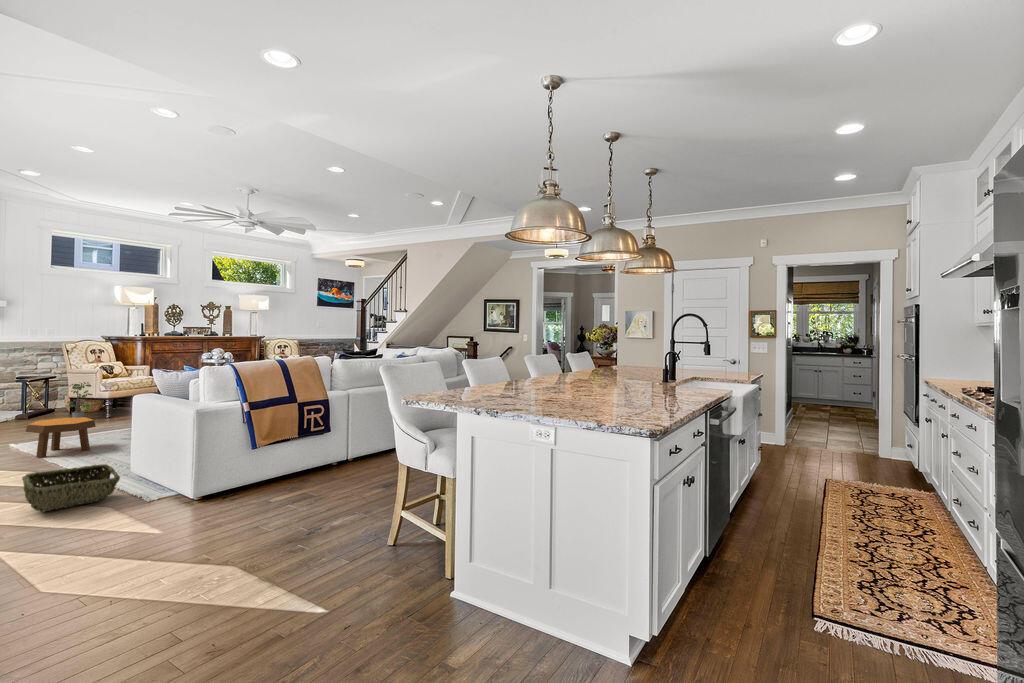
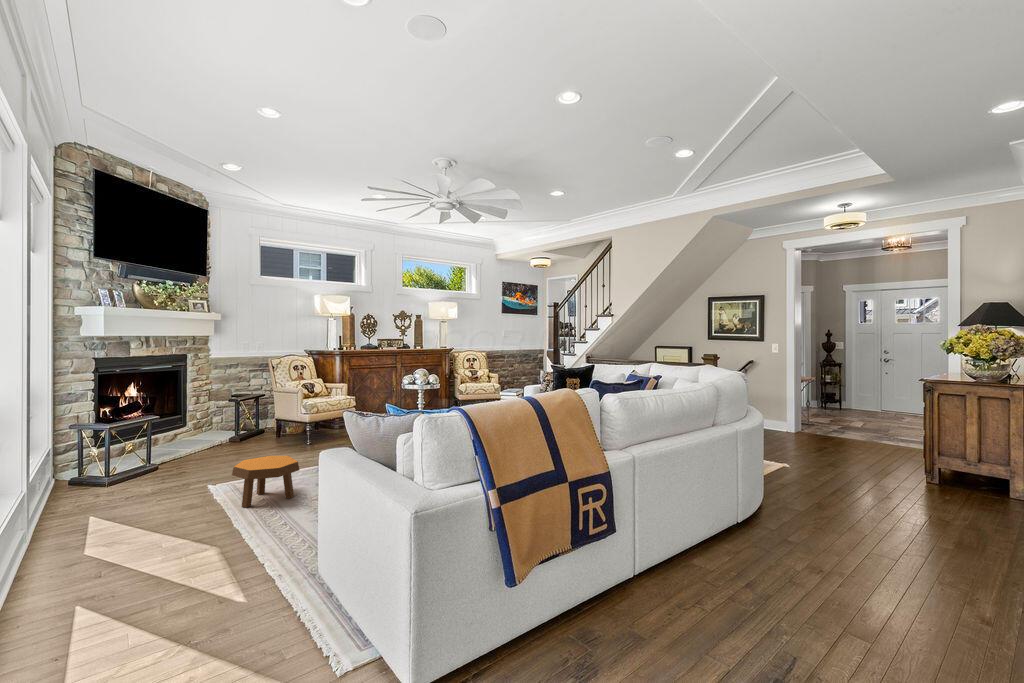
potted plant: present [67,382,94,418] -> none [273,402,300,445]
woven basket: present [22,464,120,512] -> none [214,557,330,641]

